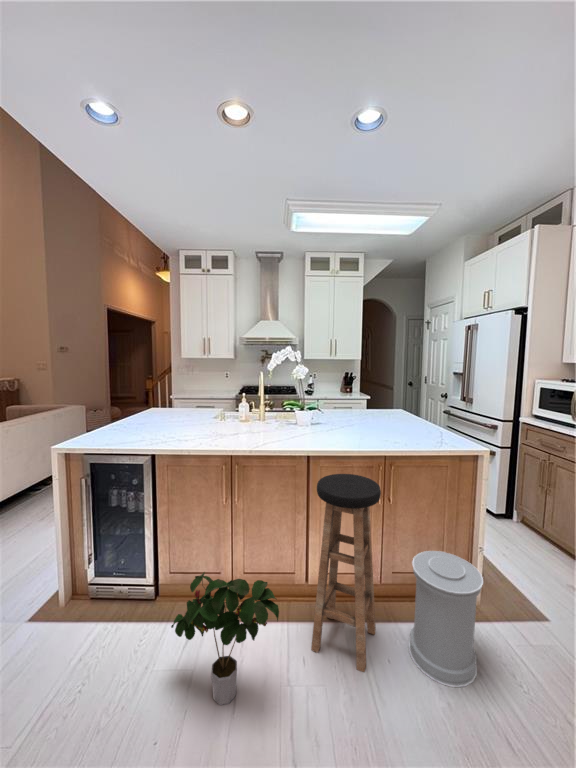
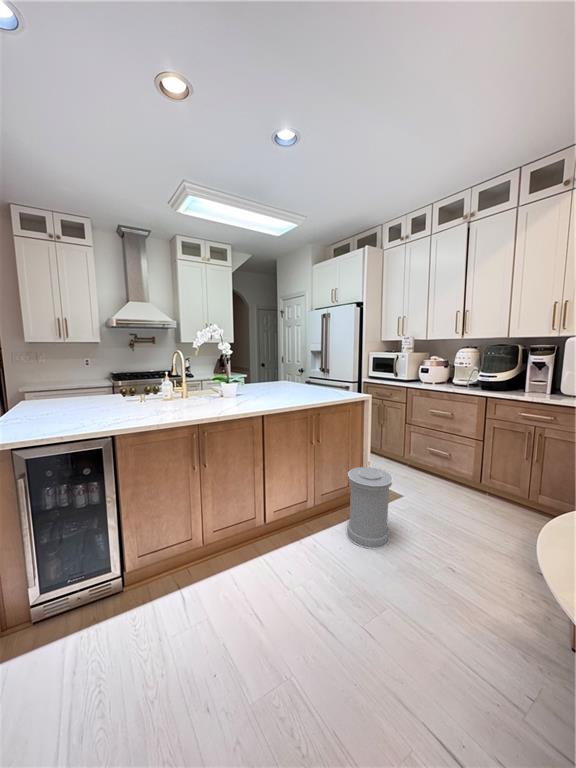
bar stool: present [311,474,381,672] -> none [285,423,334,566]
potted plant: present [171,572,279,705] -> none [192,515,293,631]

